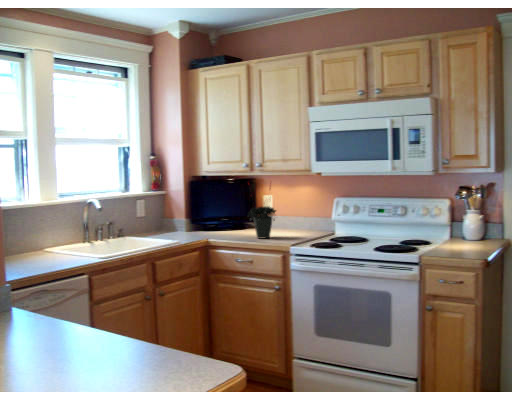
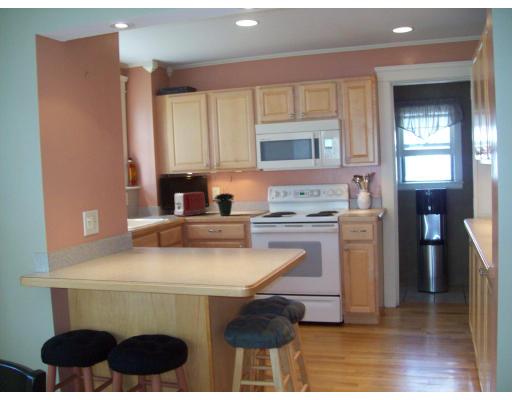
toaster: none [199,201,245,236] -> present [174,192,206,216]

